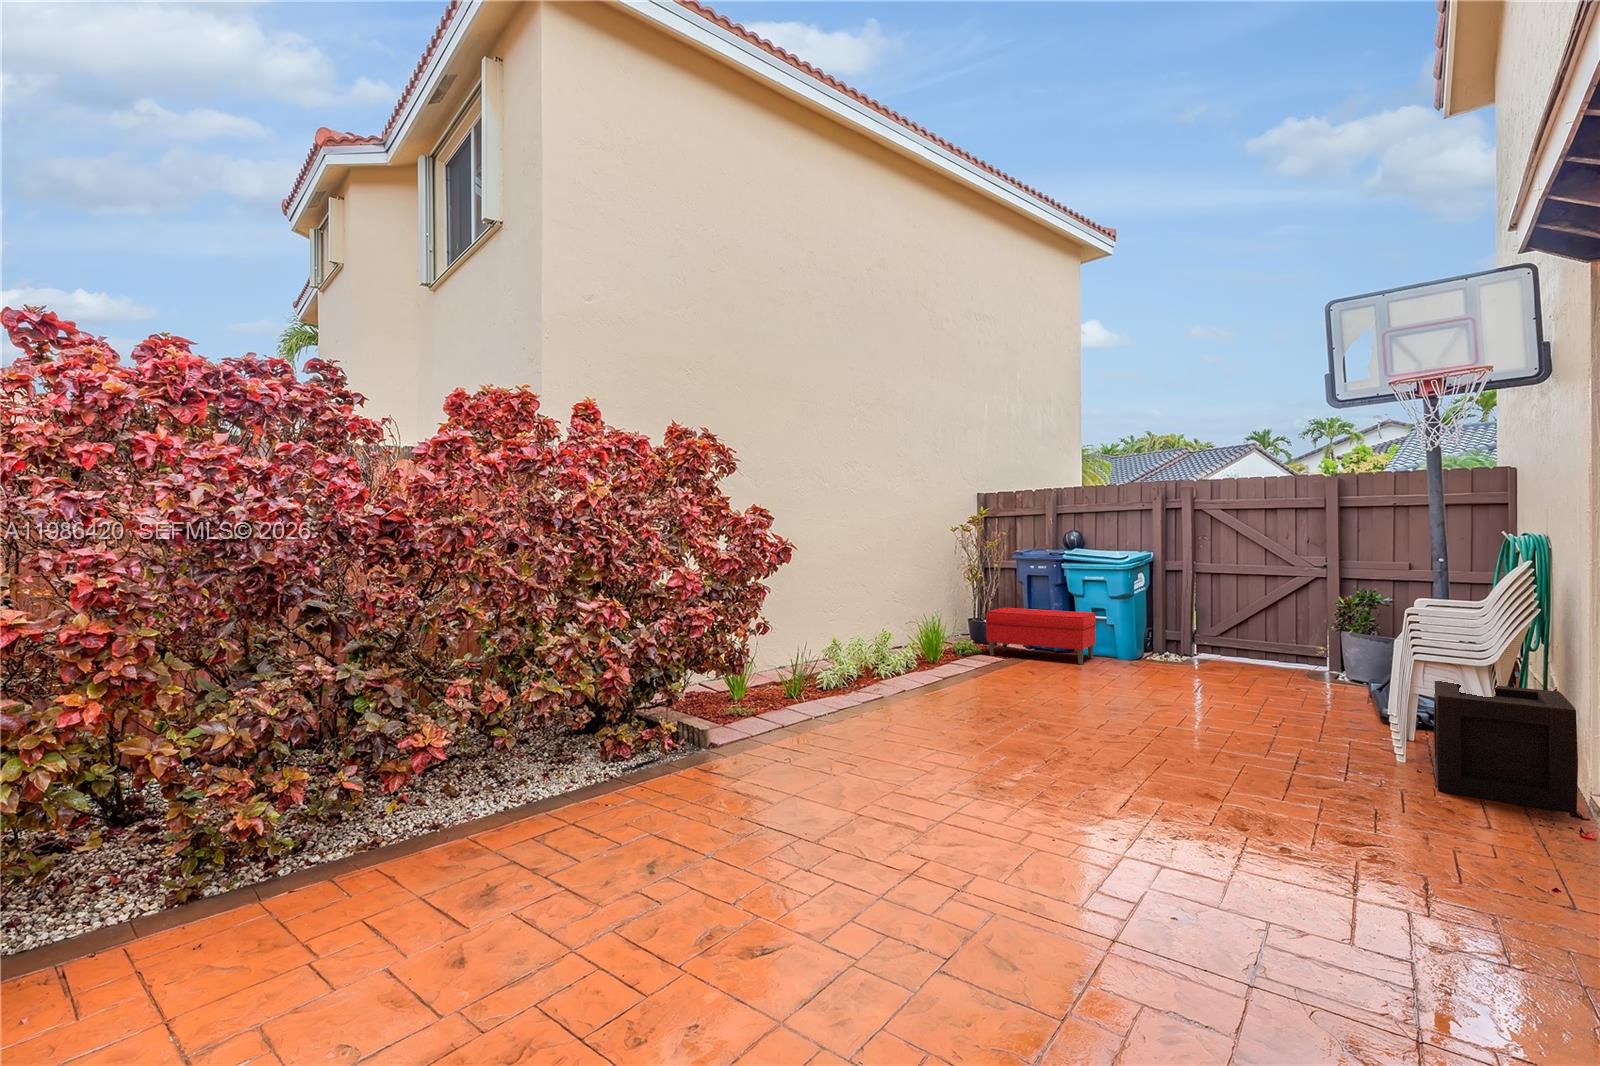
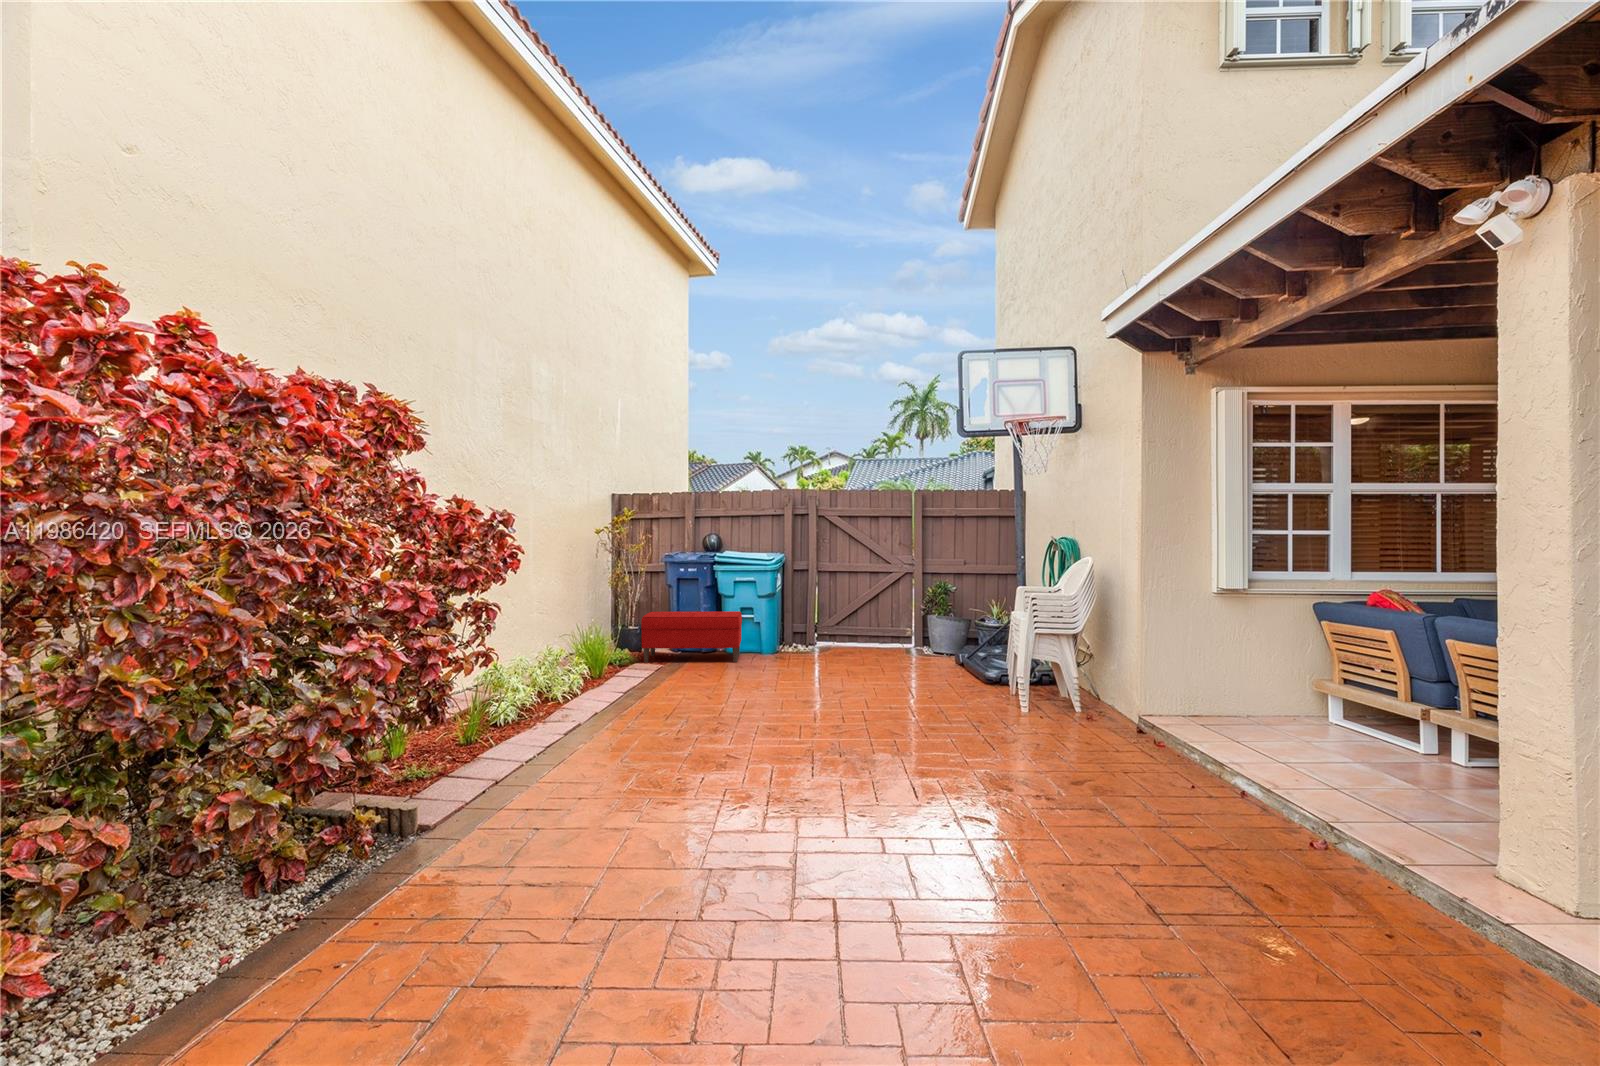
wooden crate: present [1434,681,1578,814] -> none [1047,647,1143,730]

